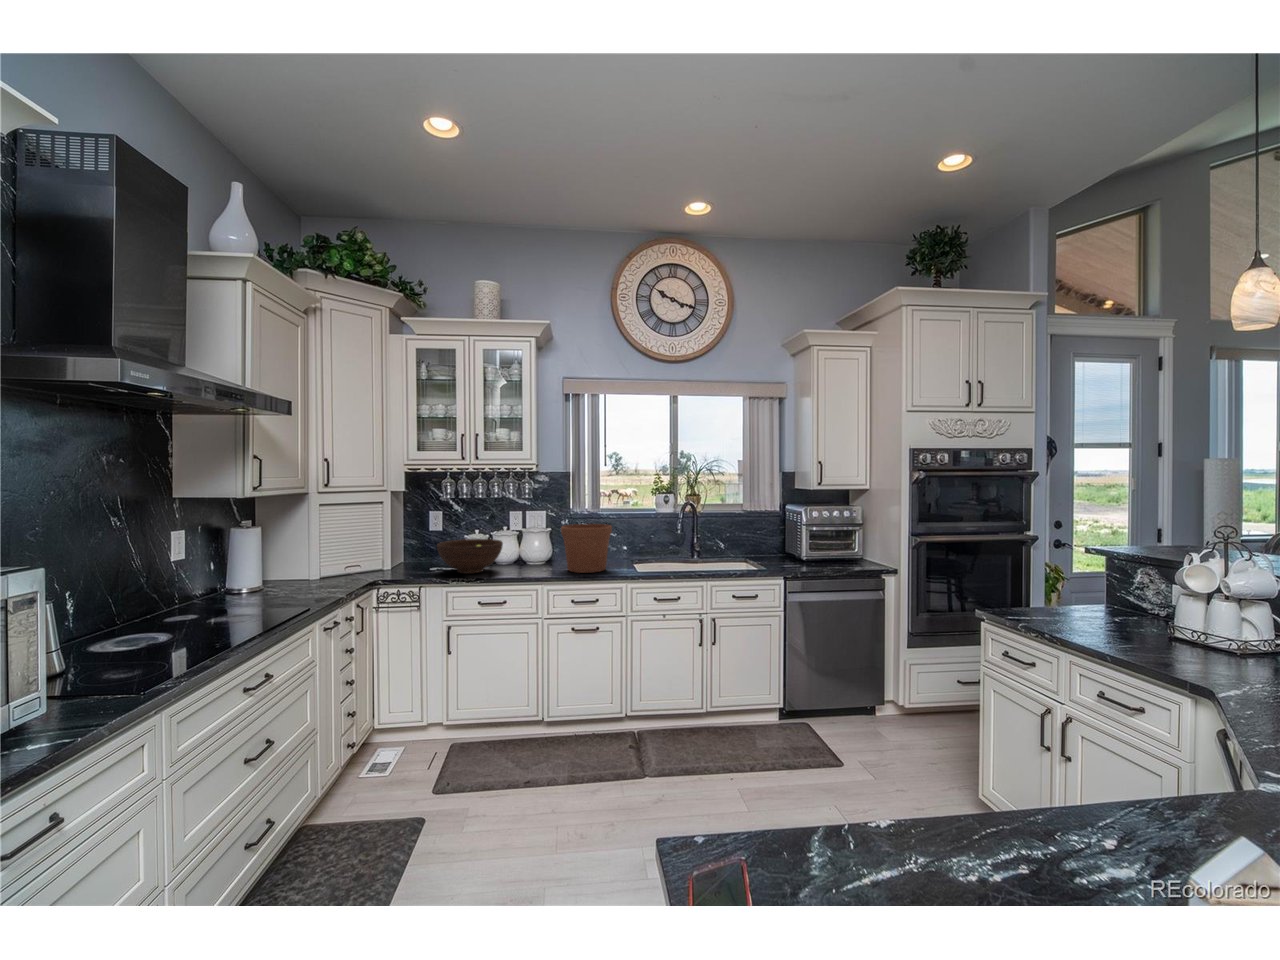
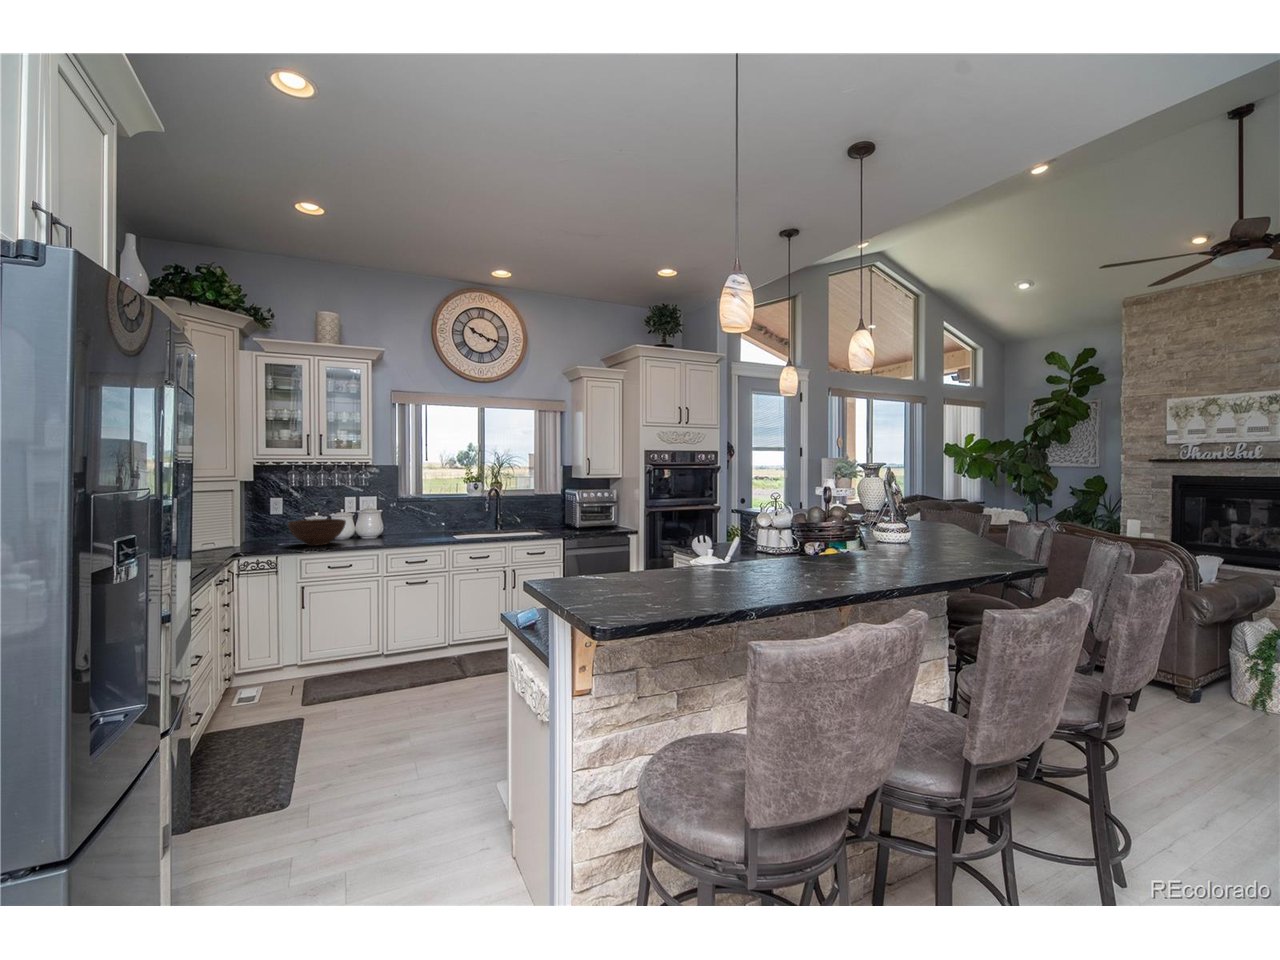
flower pot: present [561,524,612,573] -> none [395,505,436,542]

